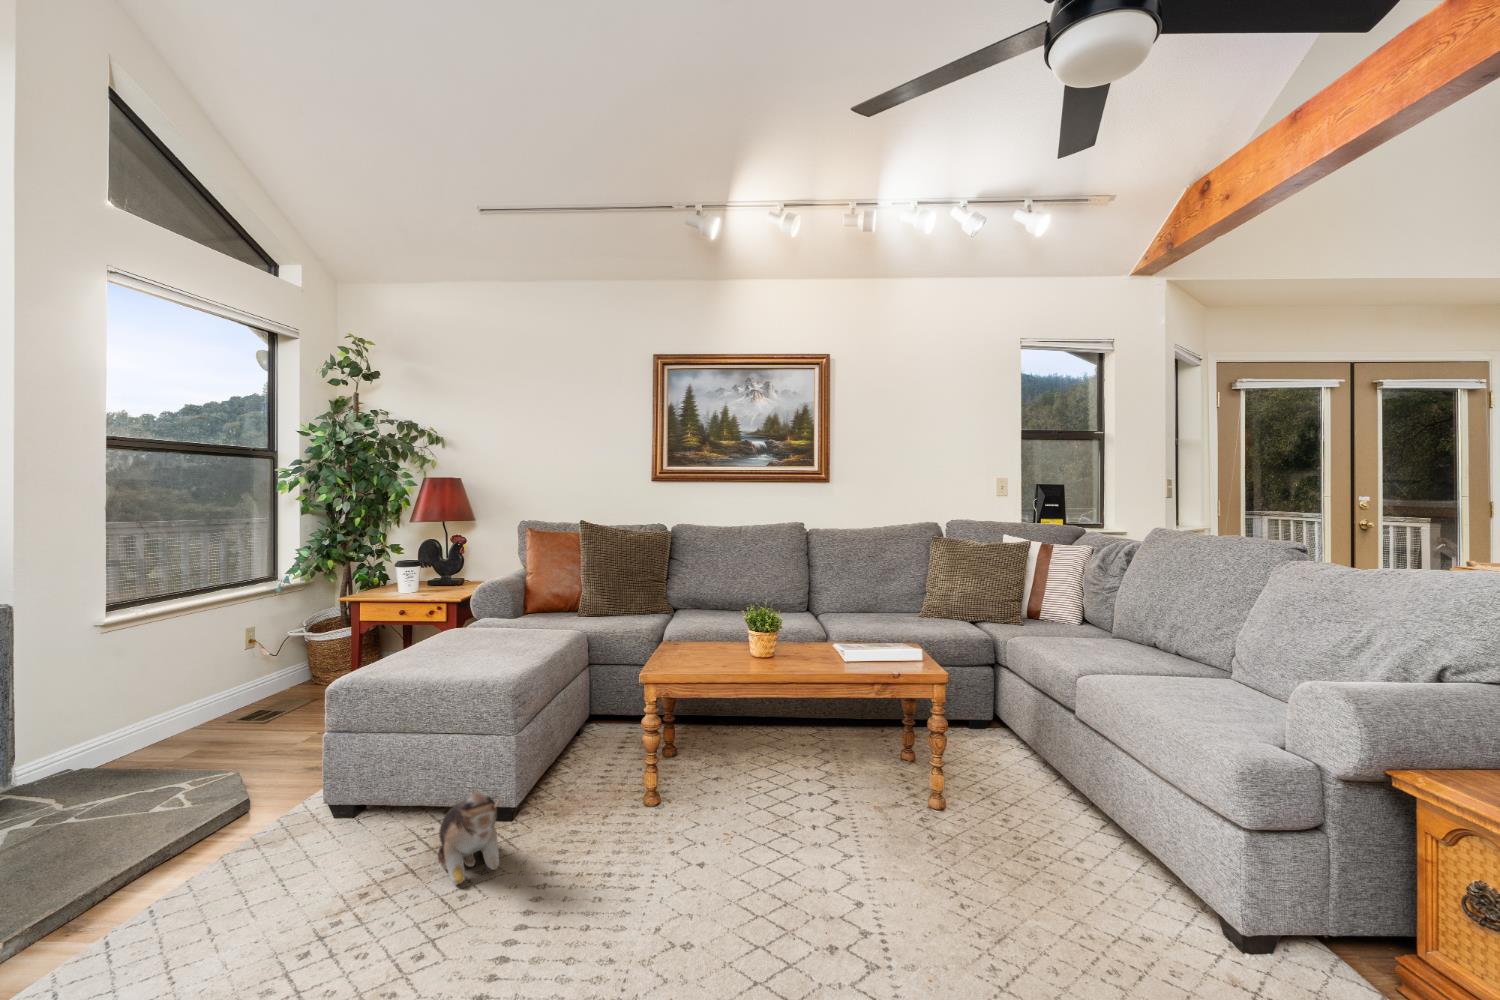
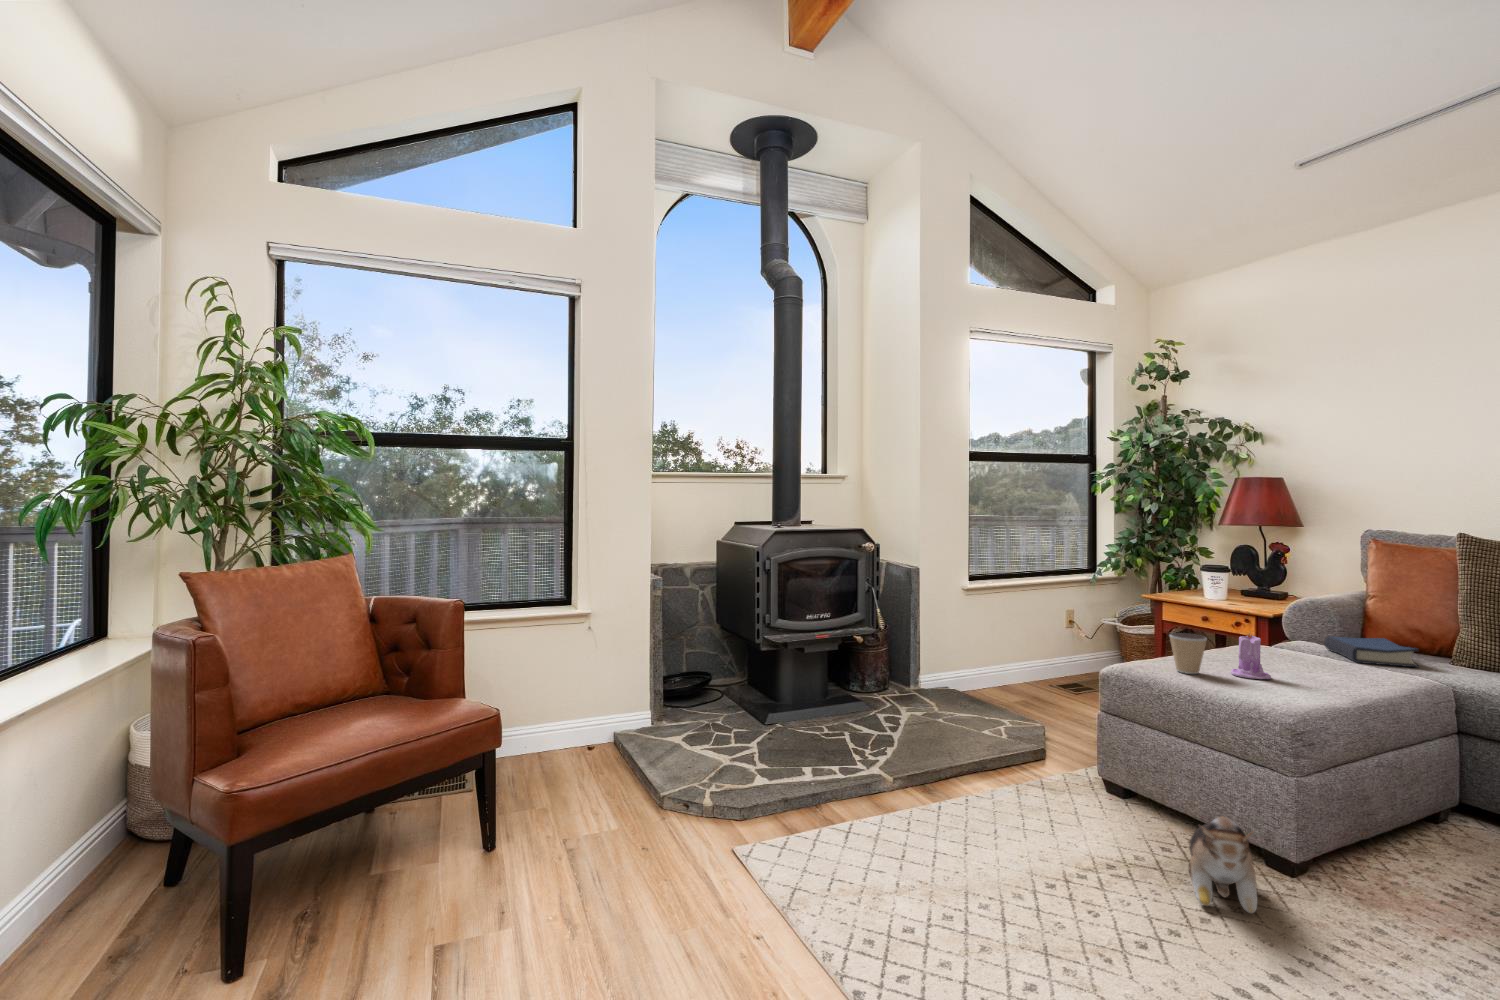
hardback book: none [504,606,564,629] -> present [1325,636,1419,667]
candle: none [451,616,484,660] -> present [1231,633,1271,679]
coffee cup: none [399,629,434,669] -> present [1170,633,1207,674]

